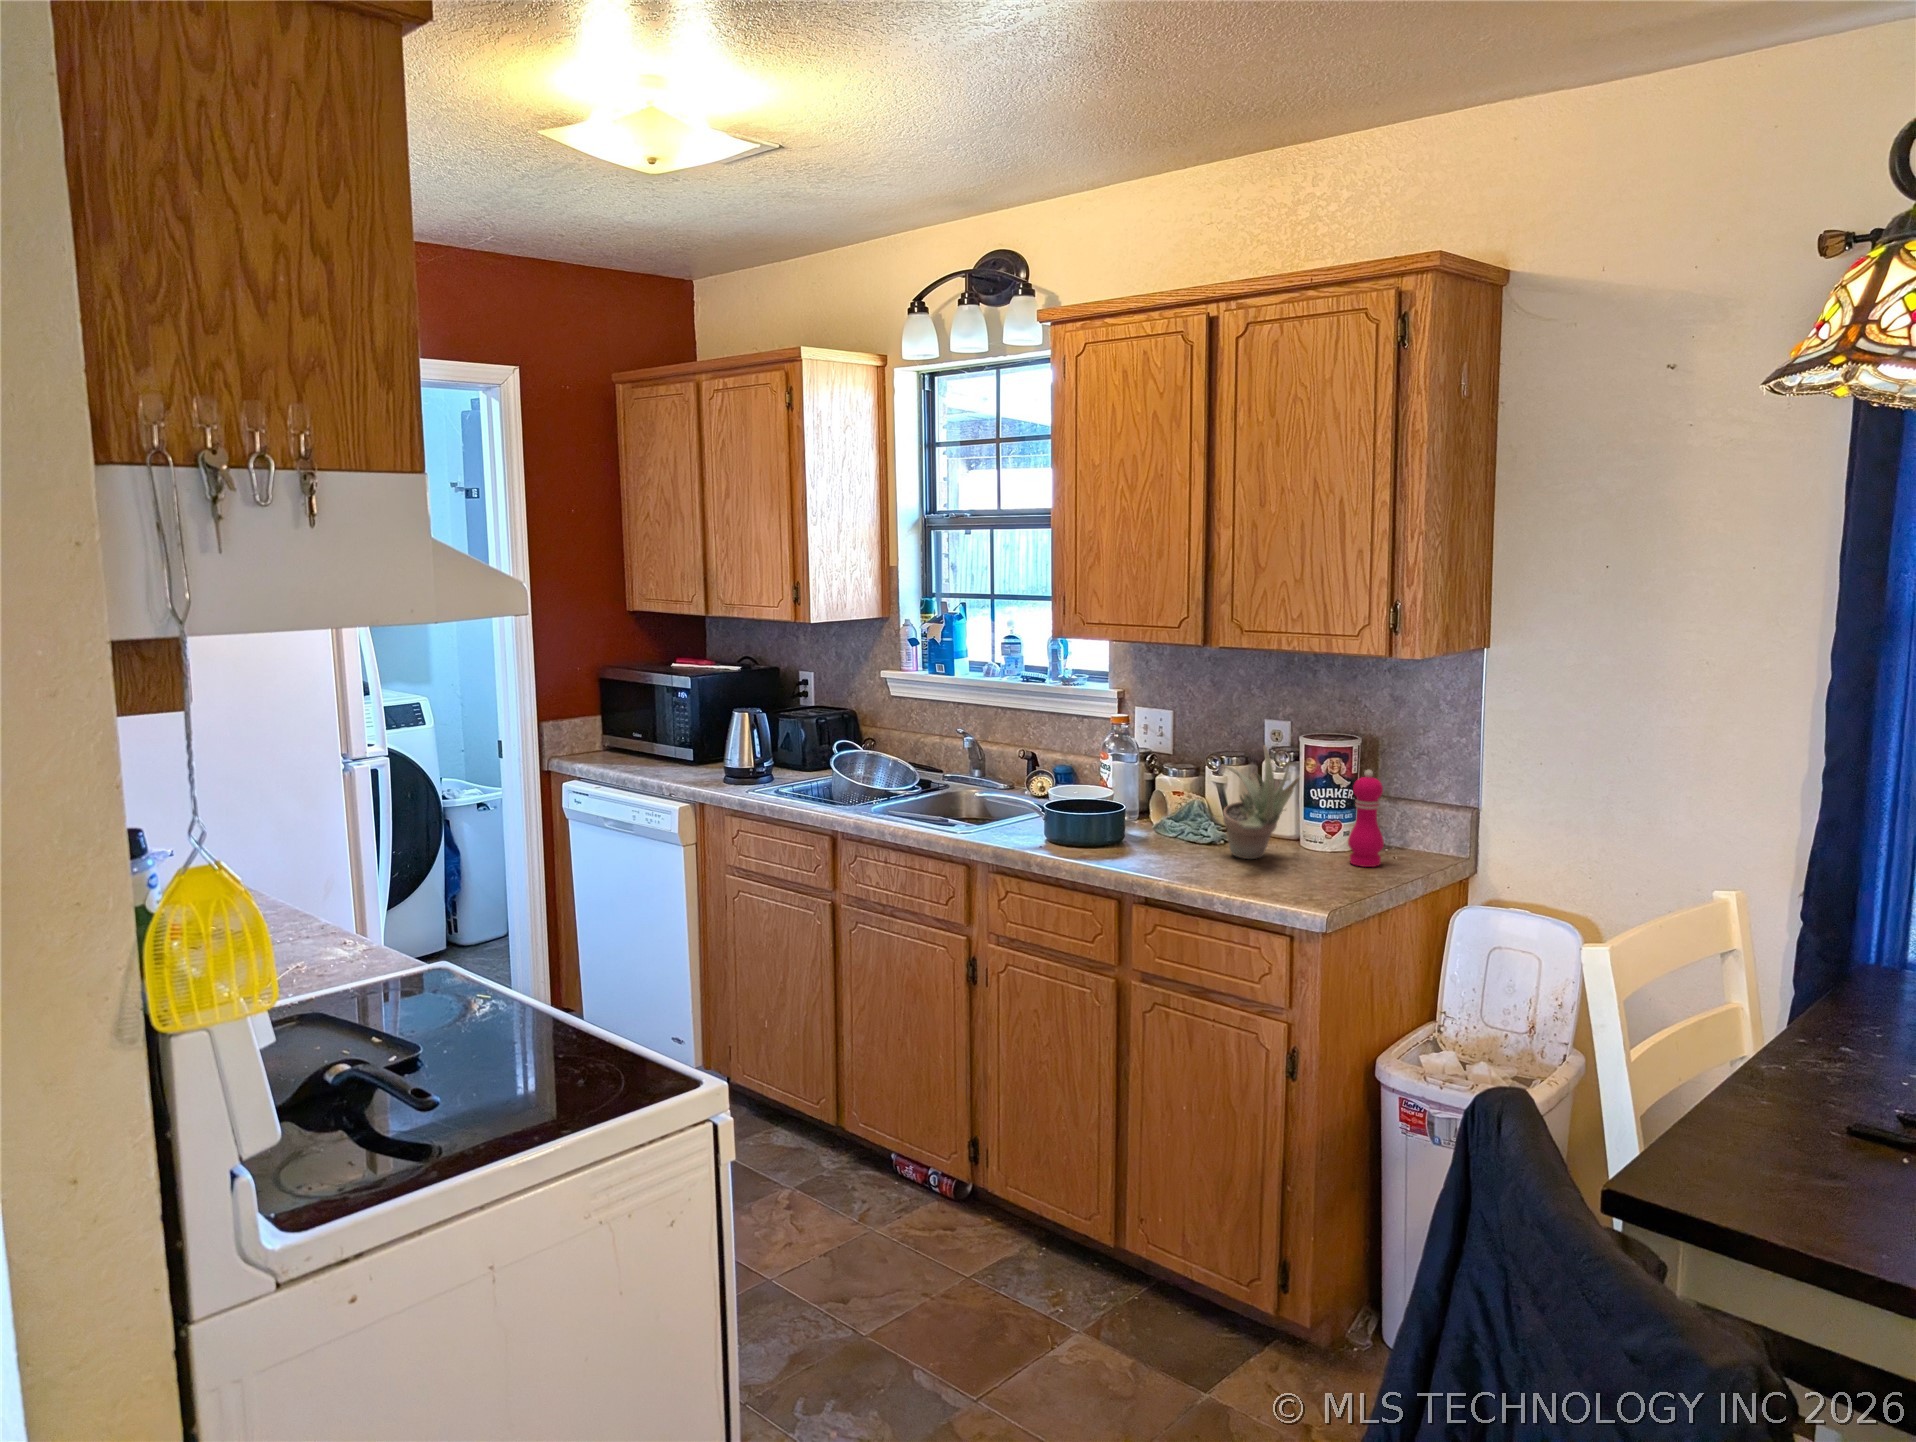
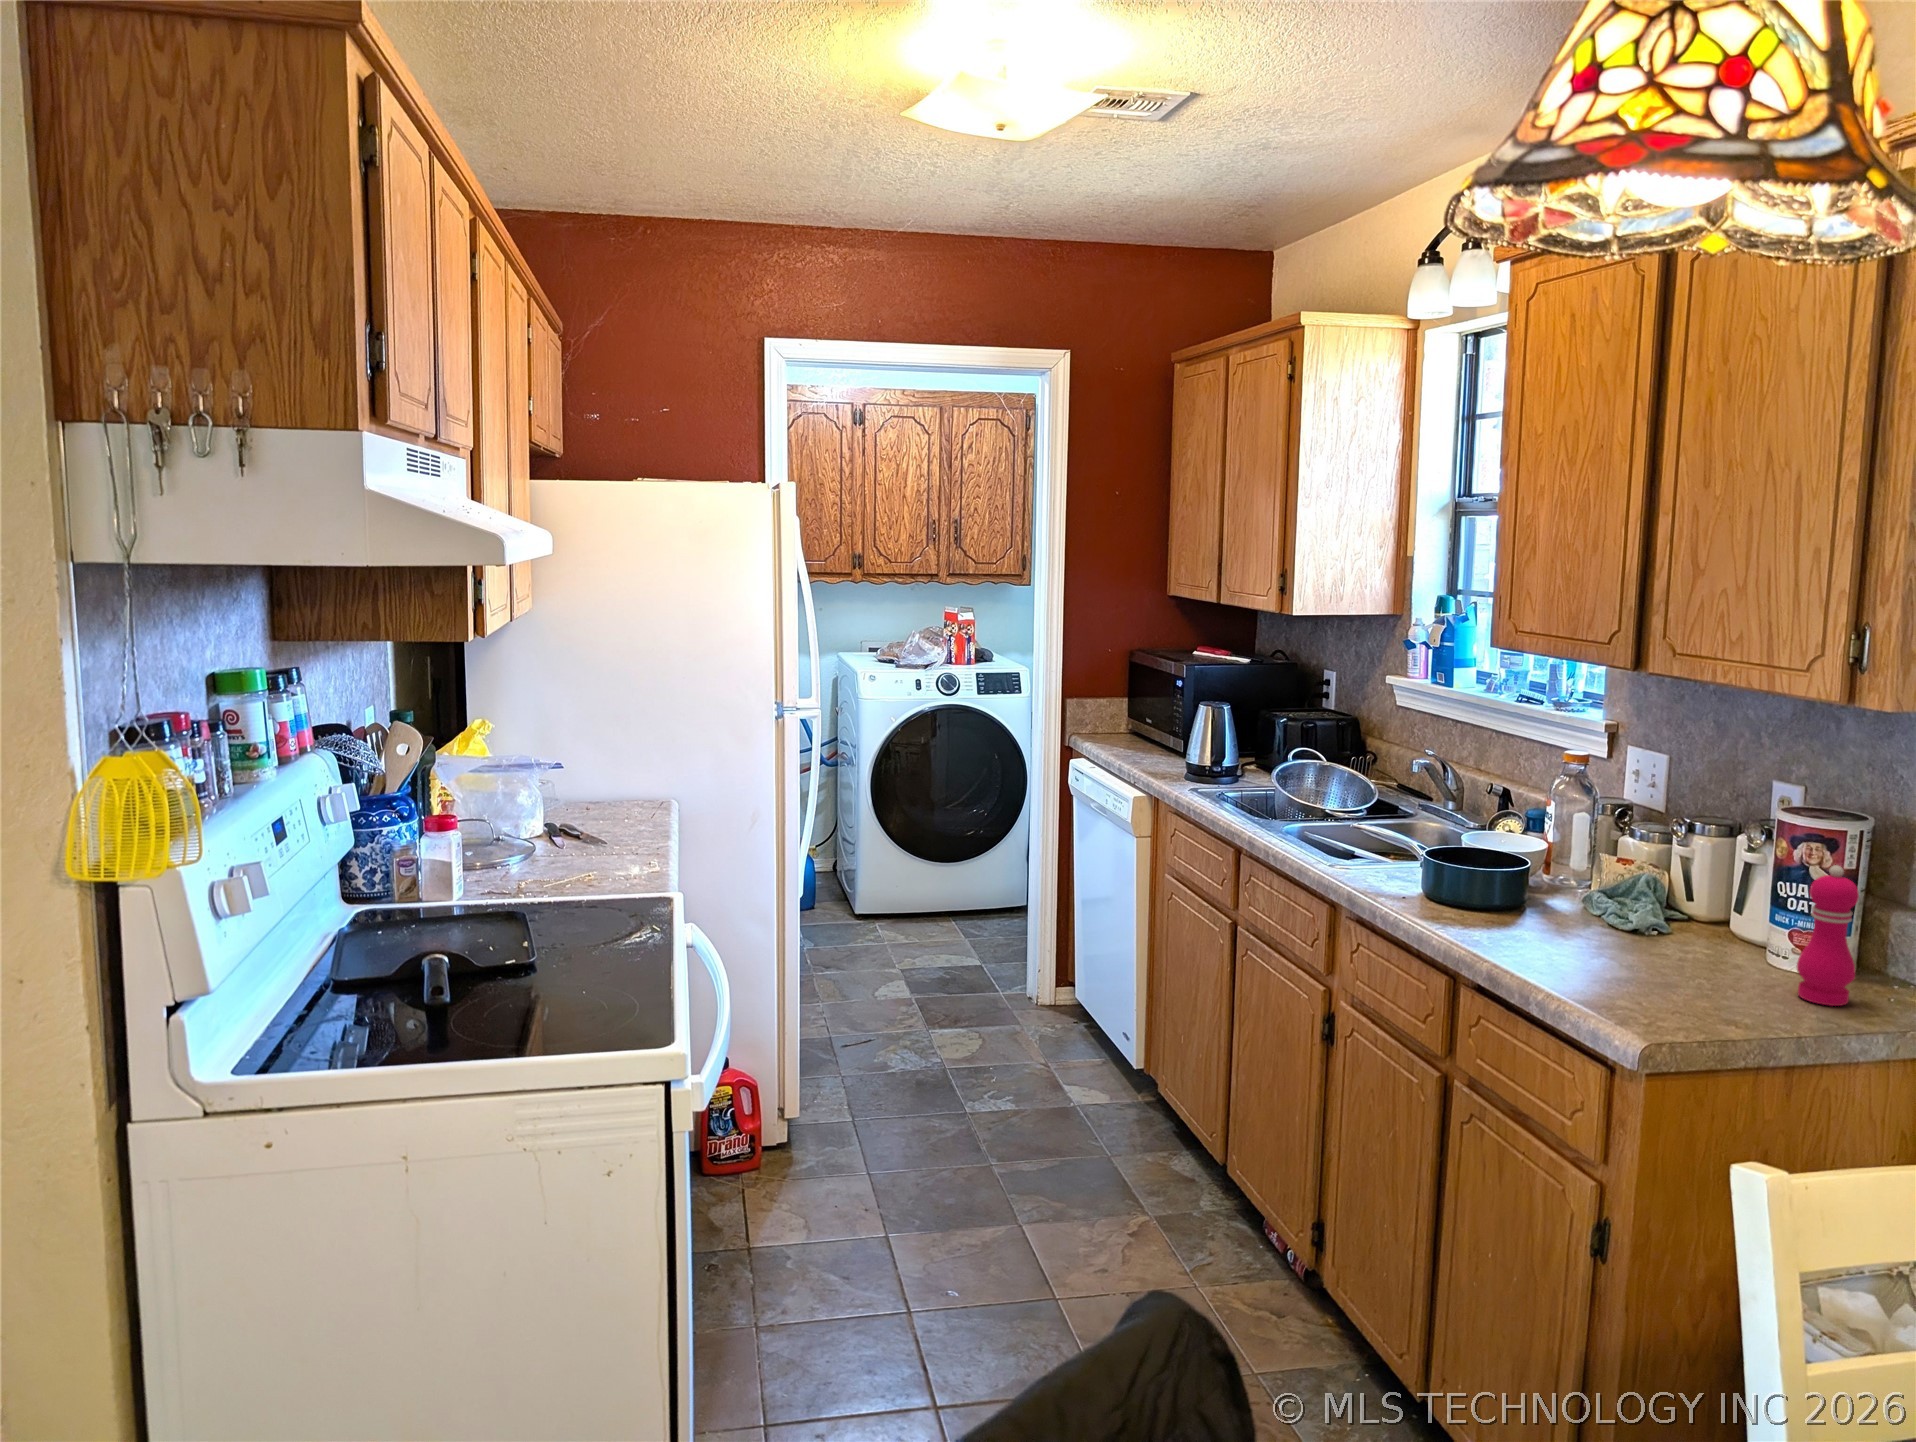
succulent plant: present [1222,746,1299,859] -> none [1595,810,1728,961]

